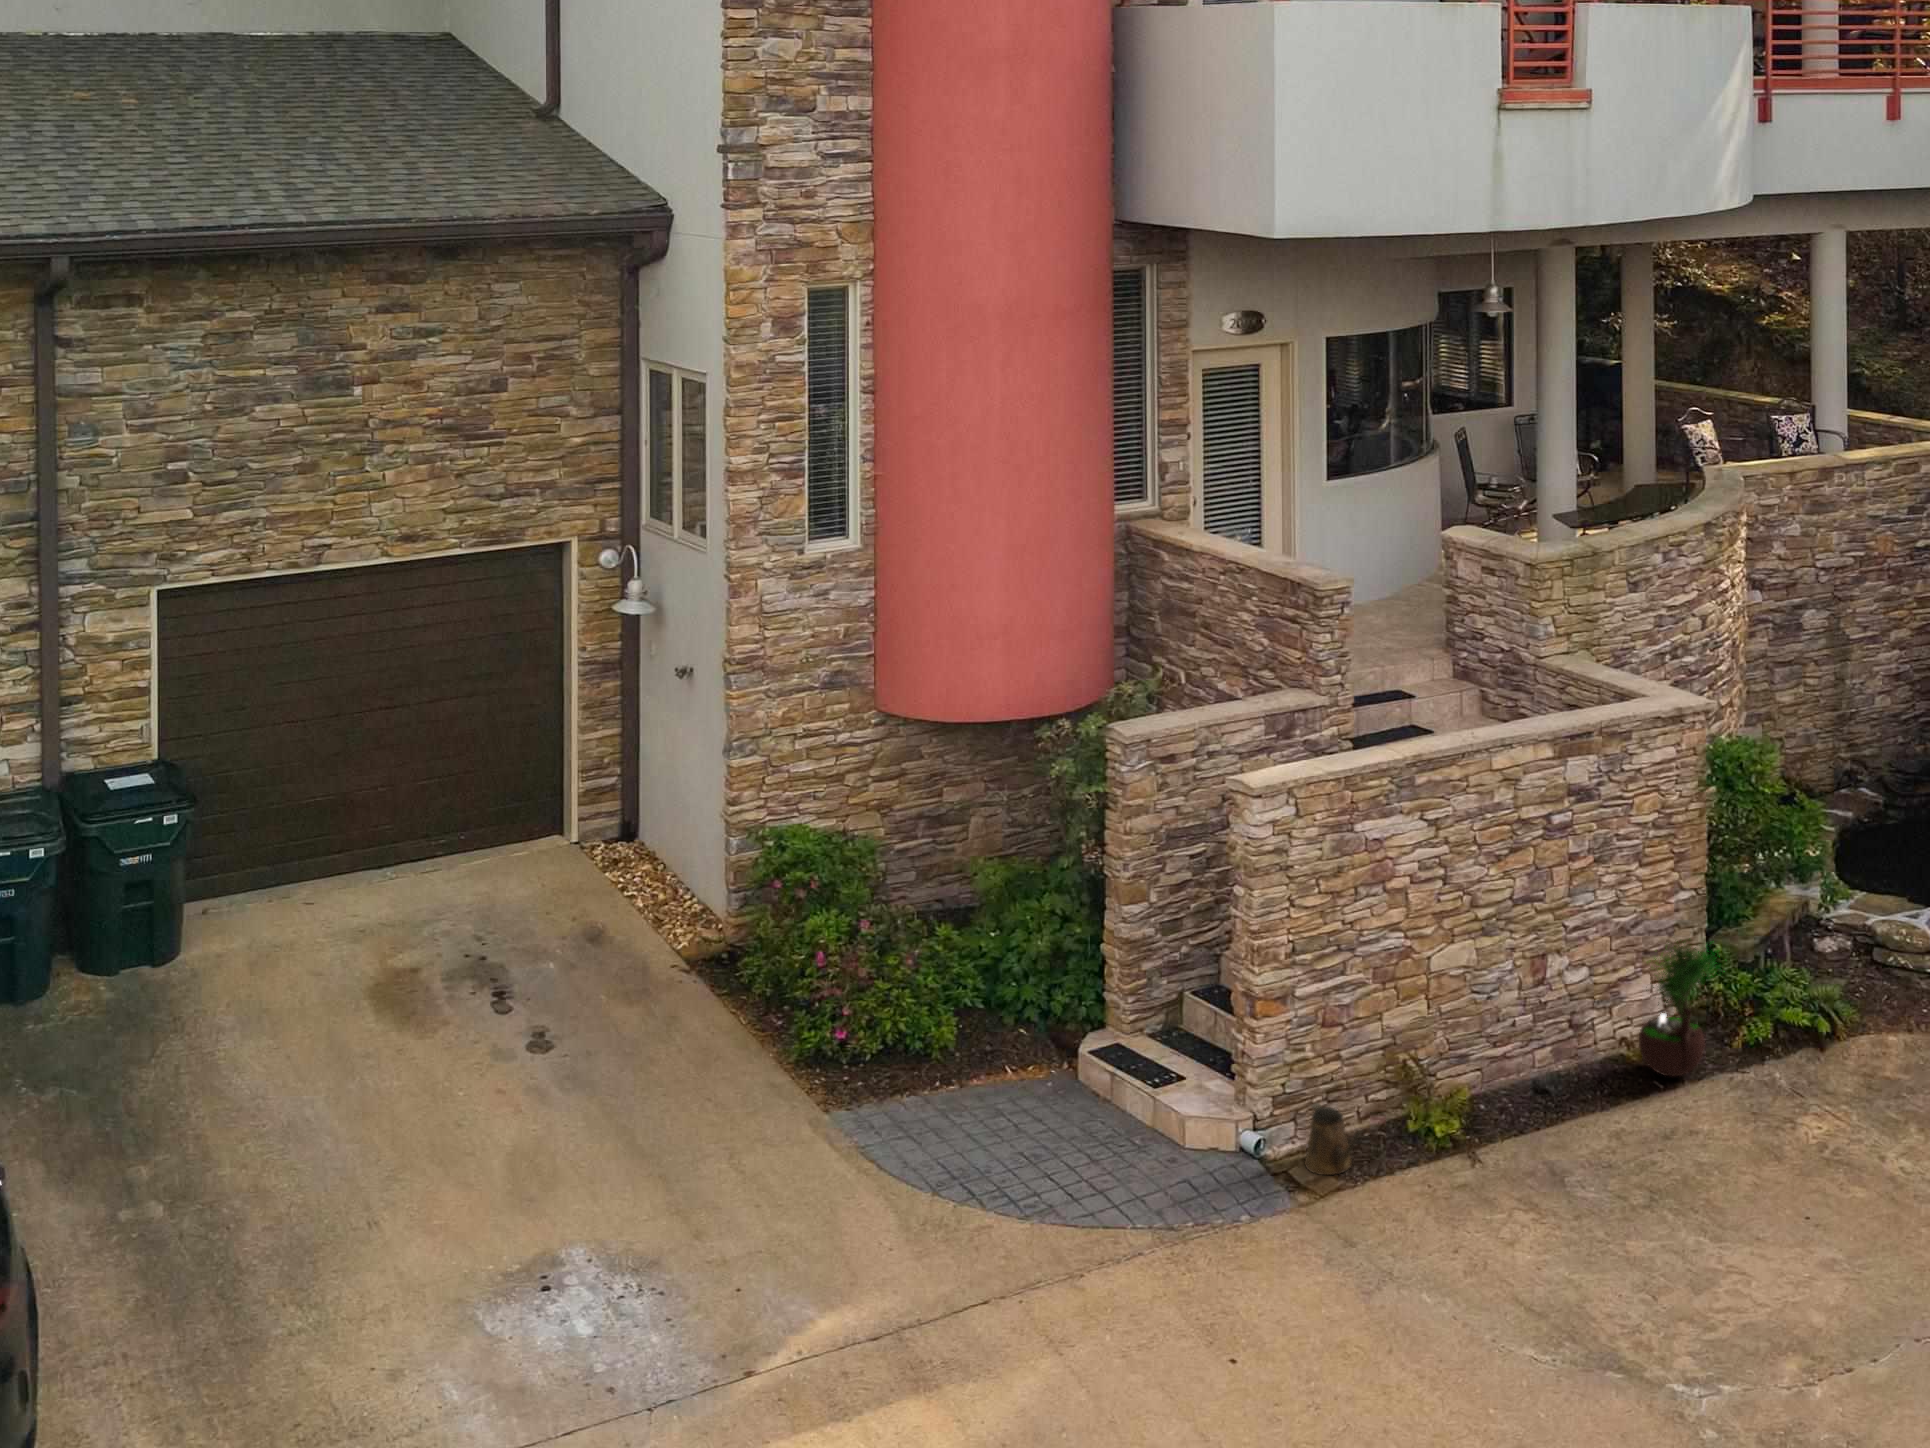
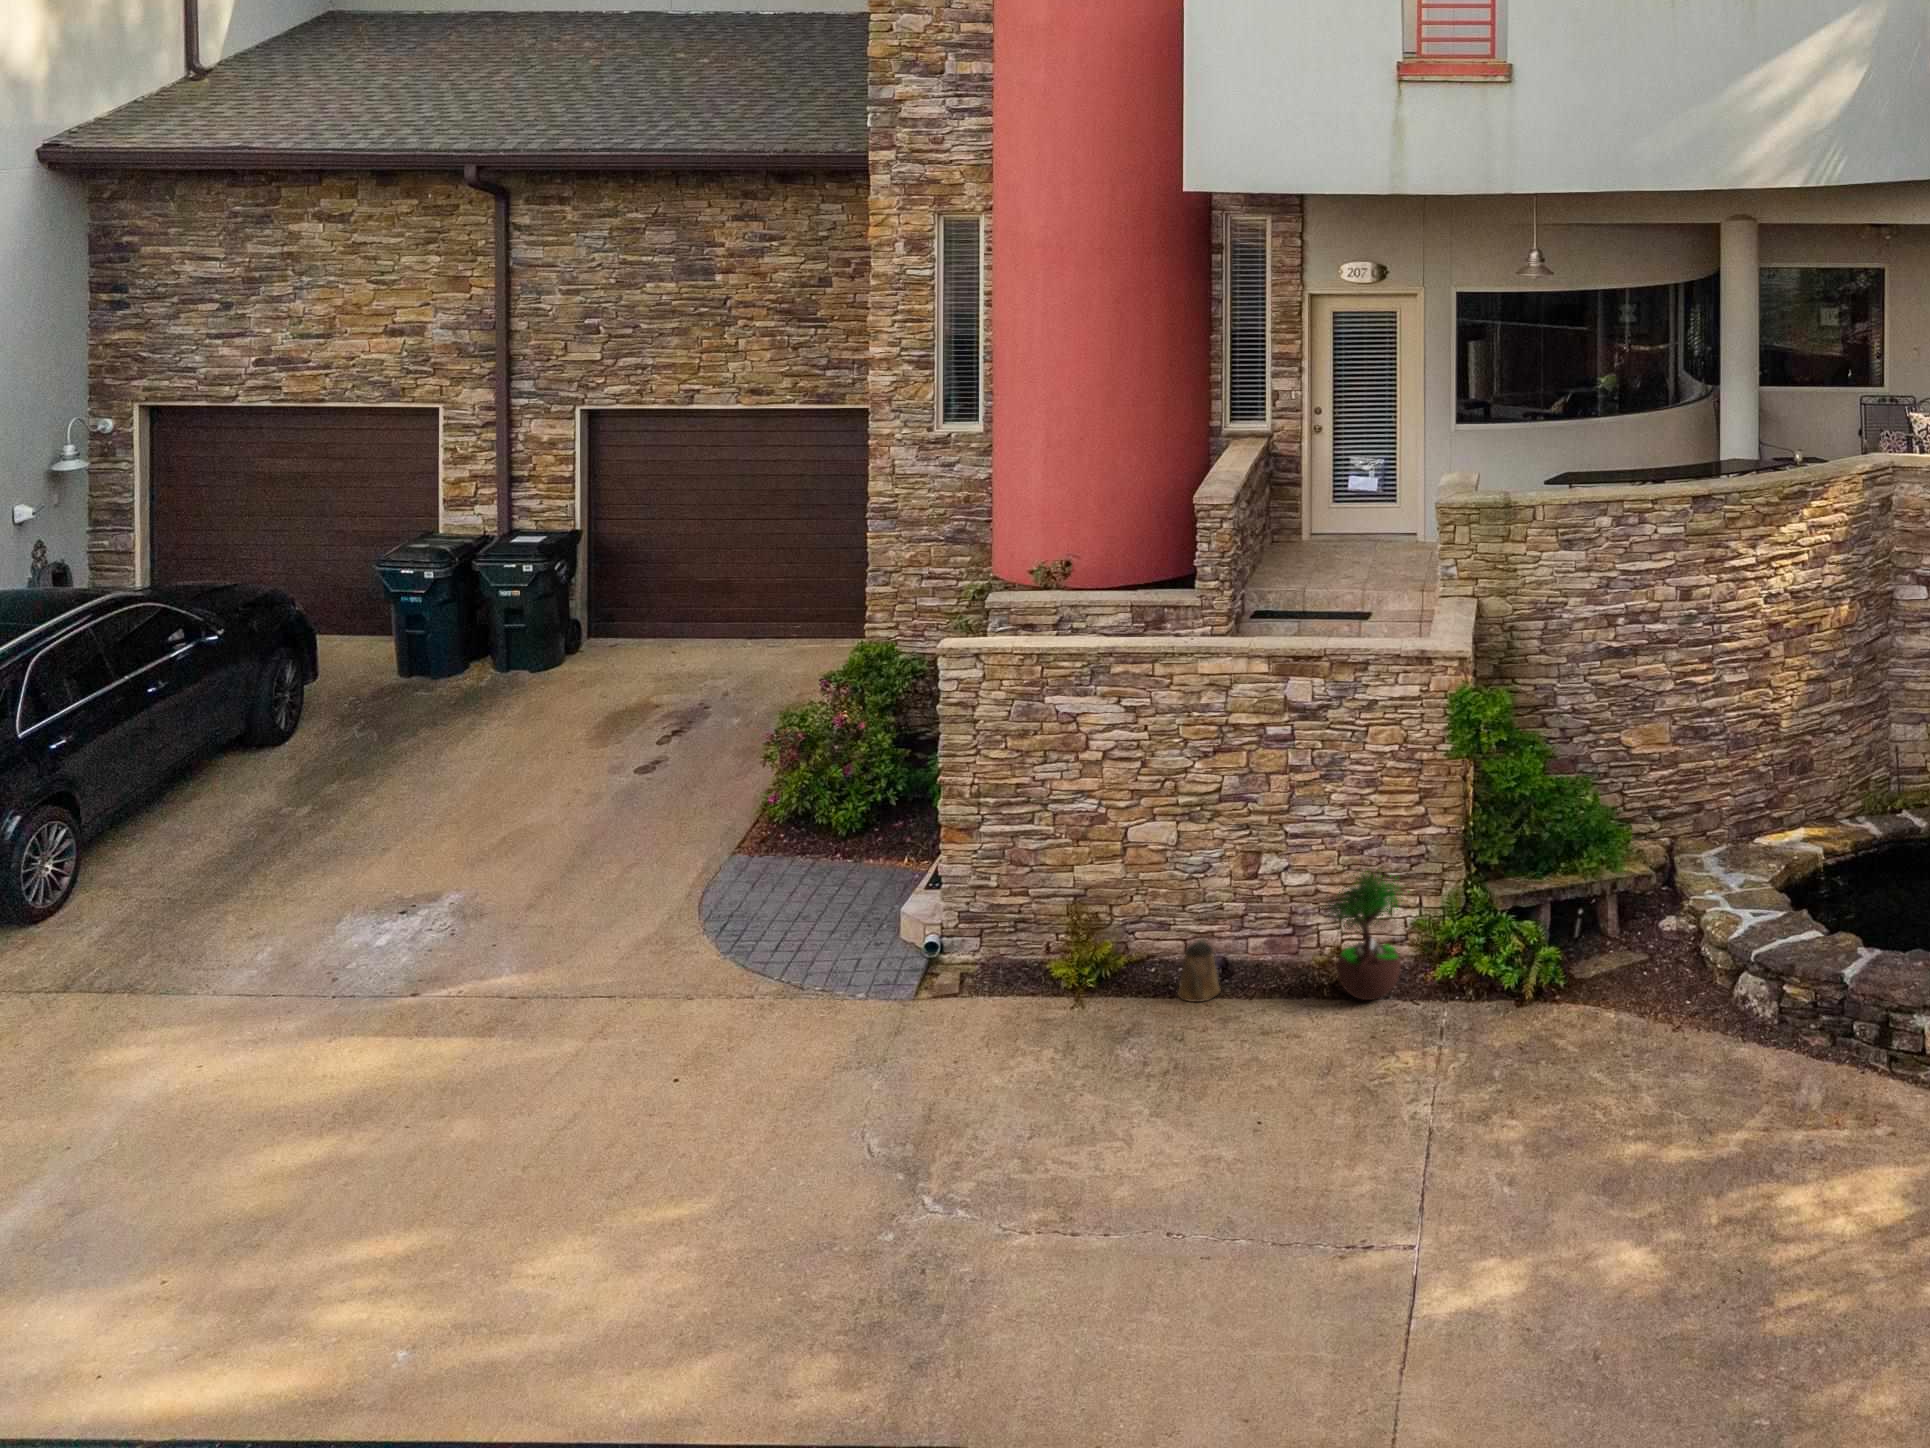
watering can: present [1305,1103,1363,1175] -> present [1178,939,1221,1002]

